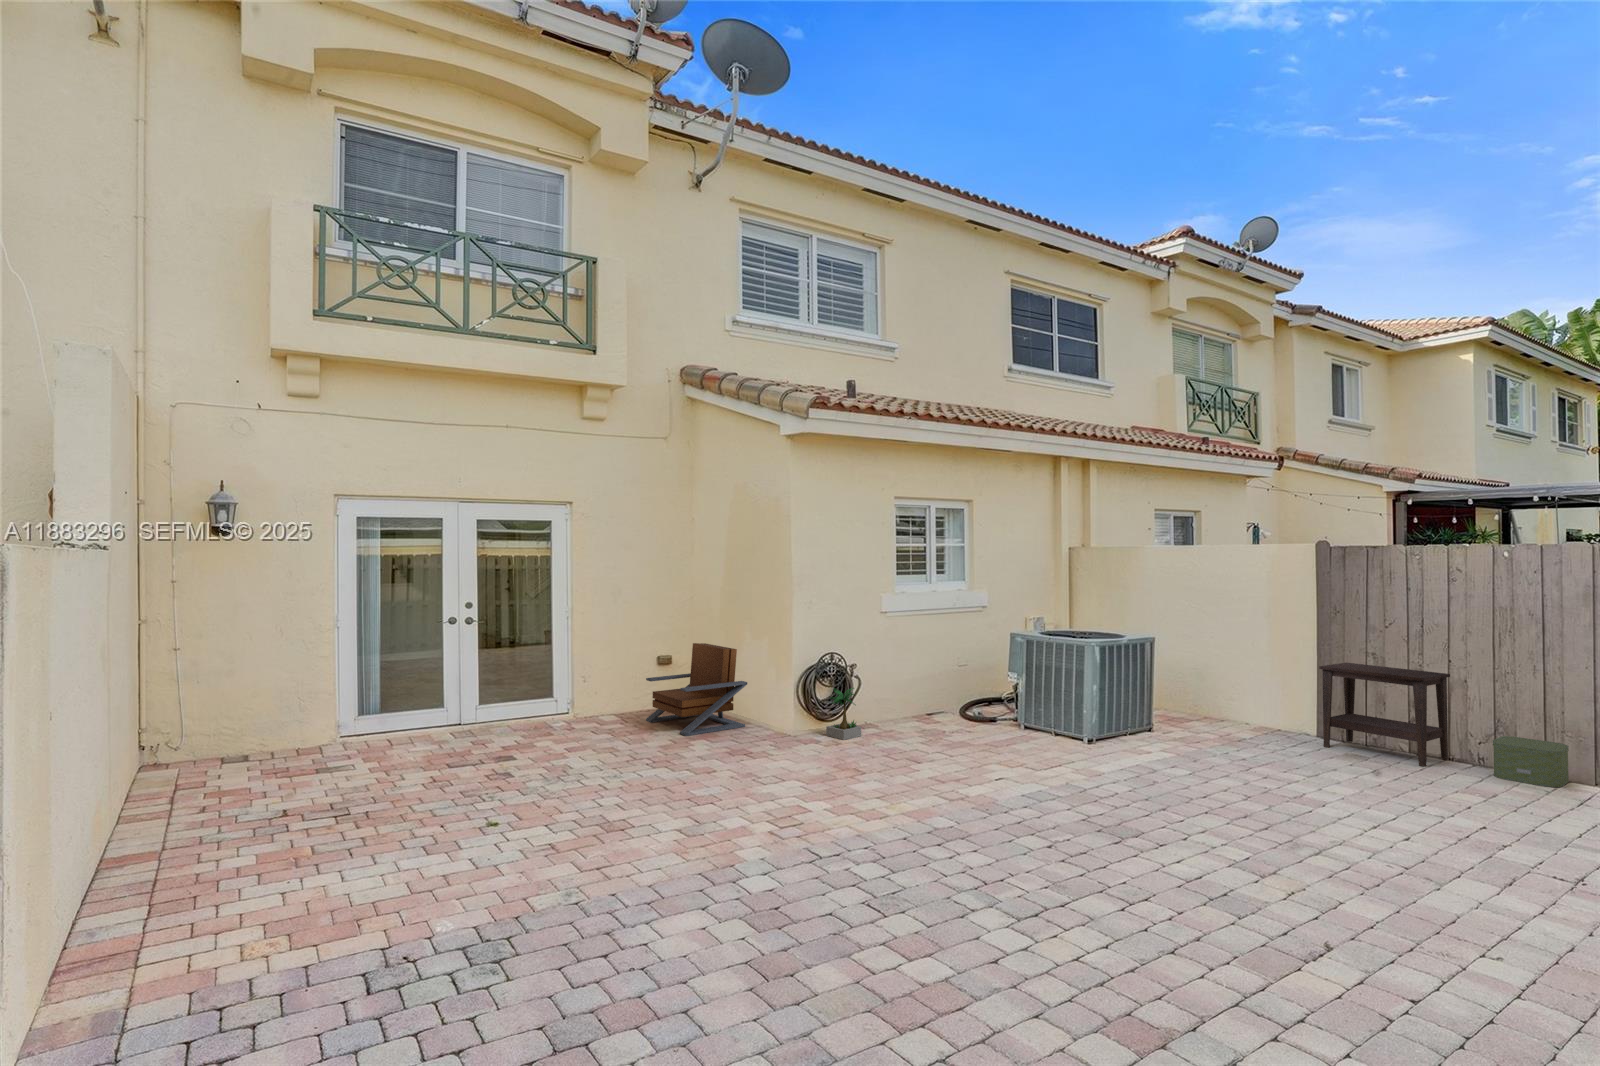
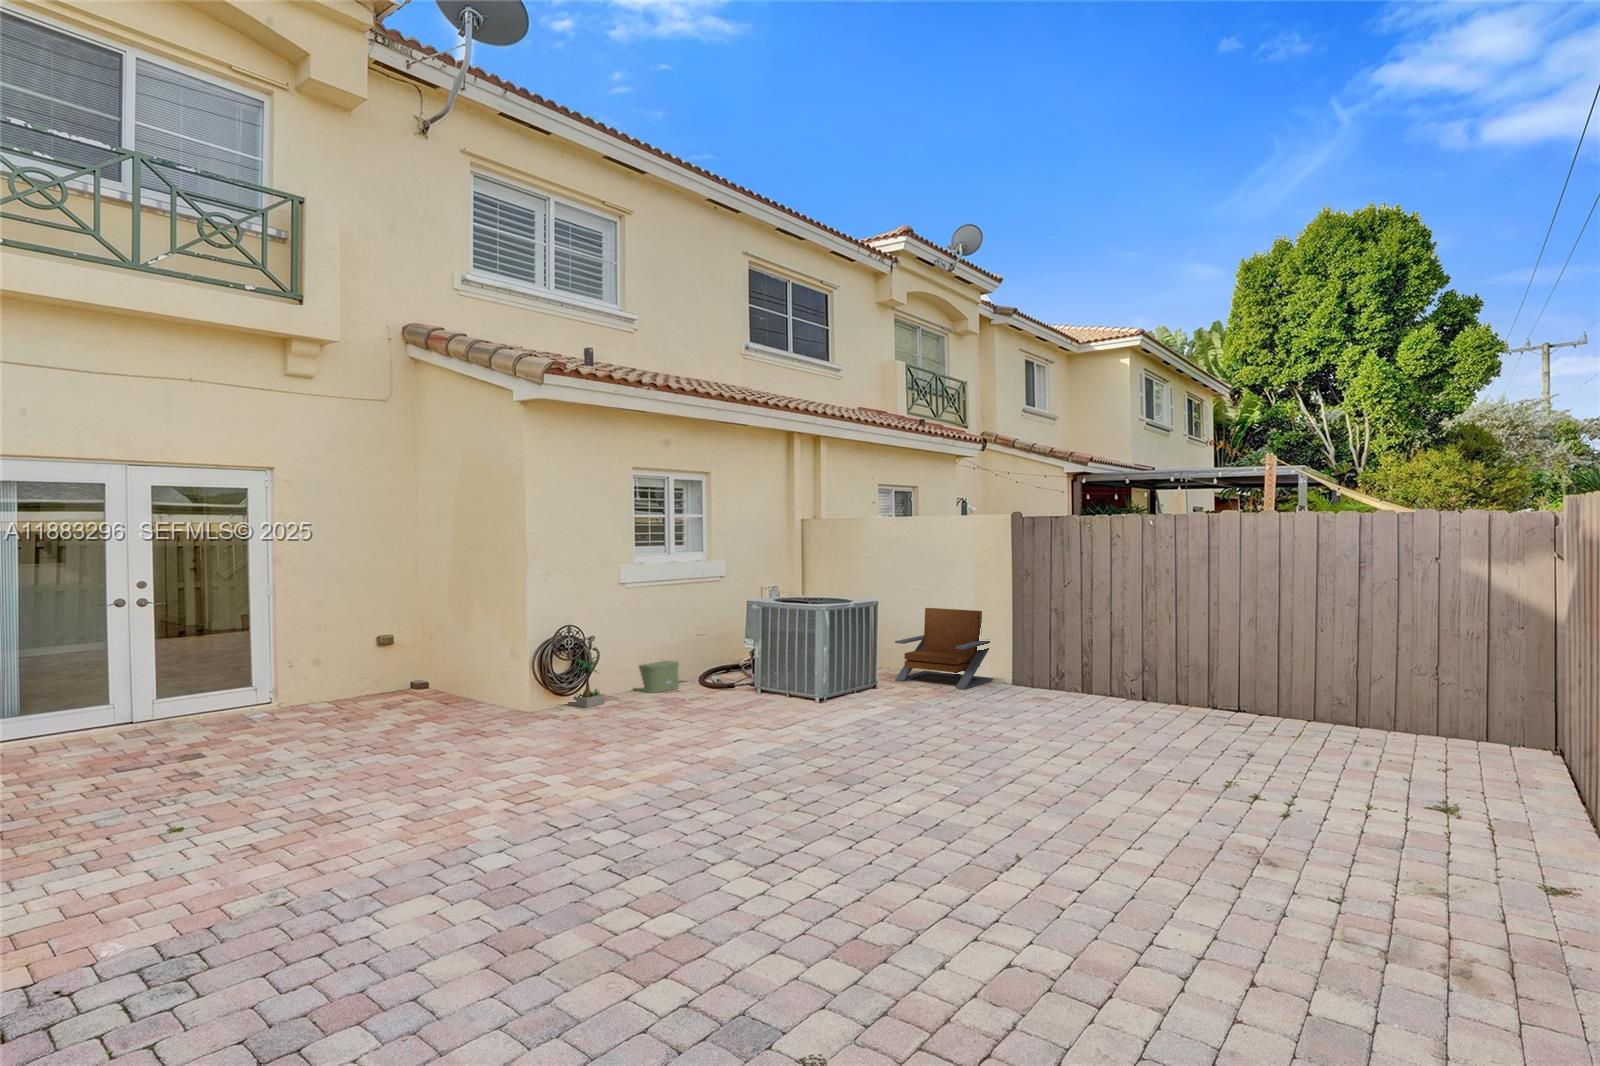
lounge chair: present [646,643,747,736] -> present [895,608,993,689]
side table: present [1319,663,1450,766] -> none [999,615,1090,694]
storage box: present [1493,736,1569,787] -> present [634,661,679,693]

